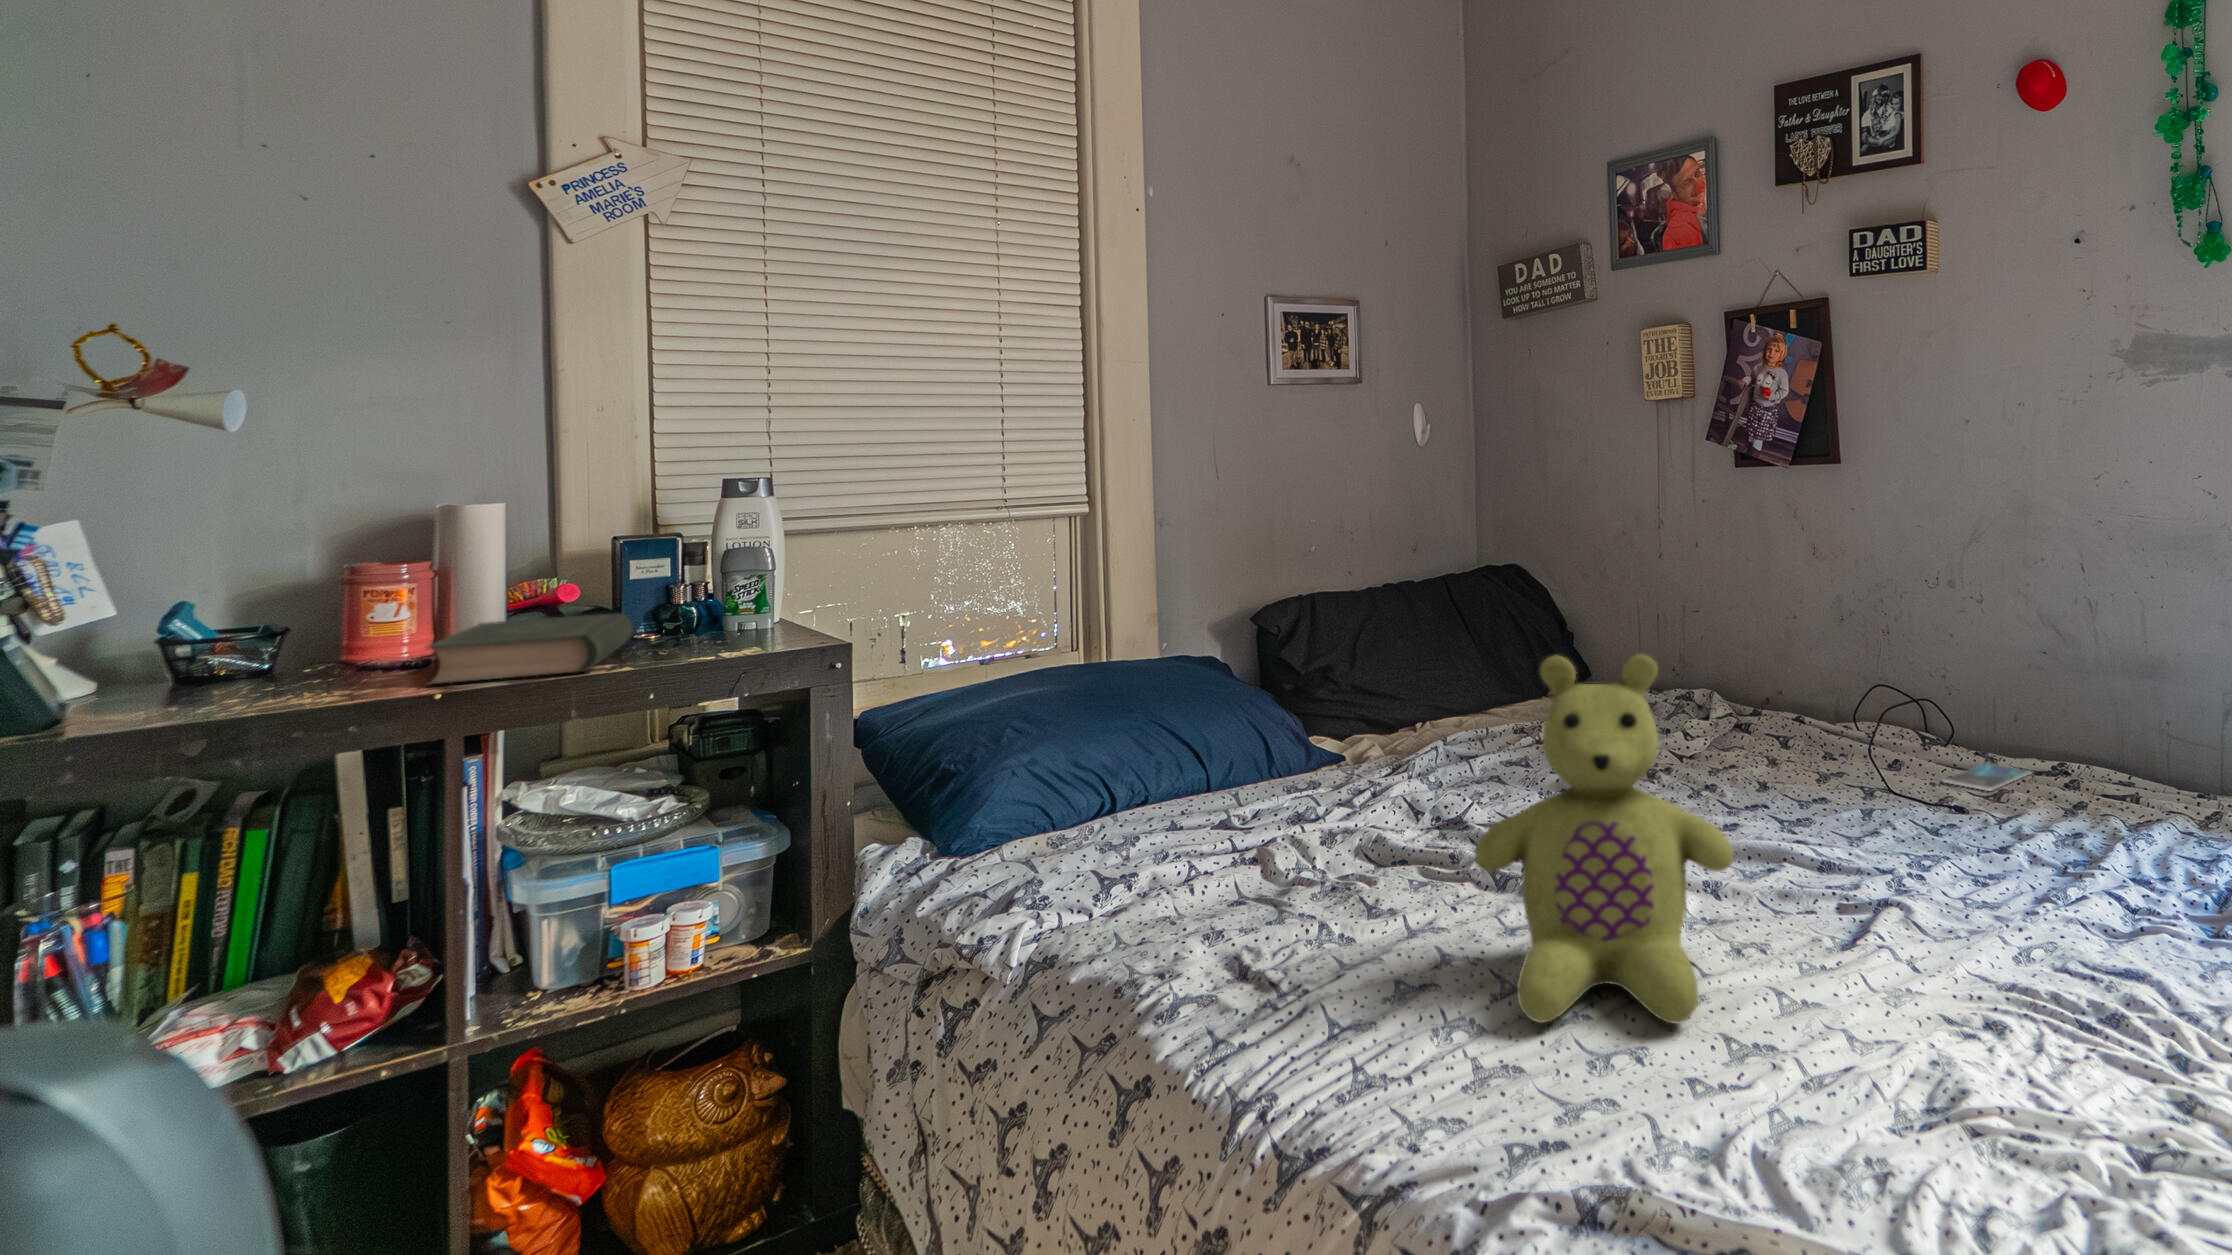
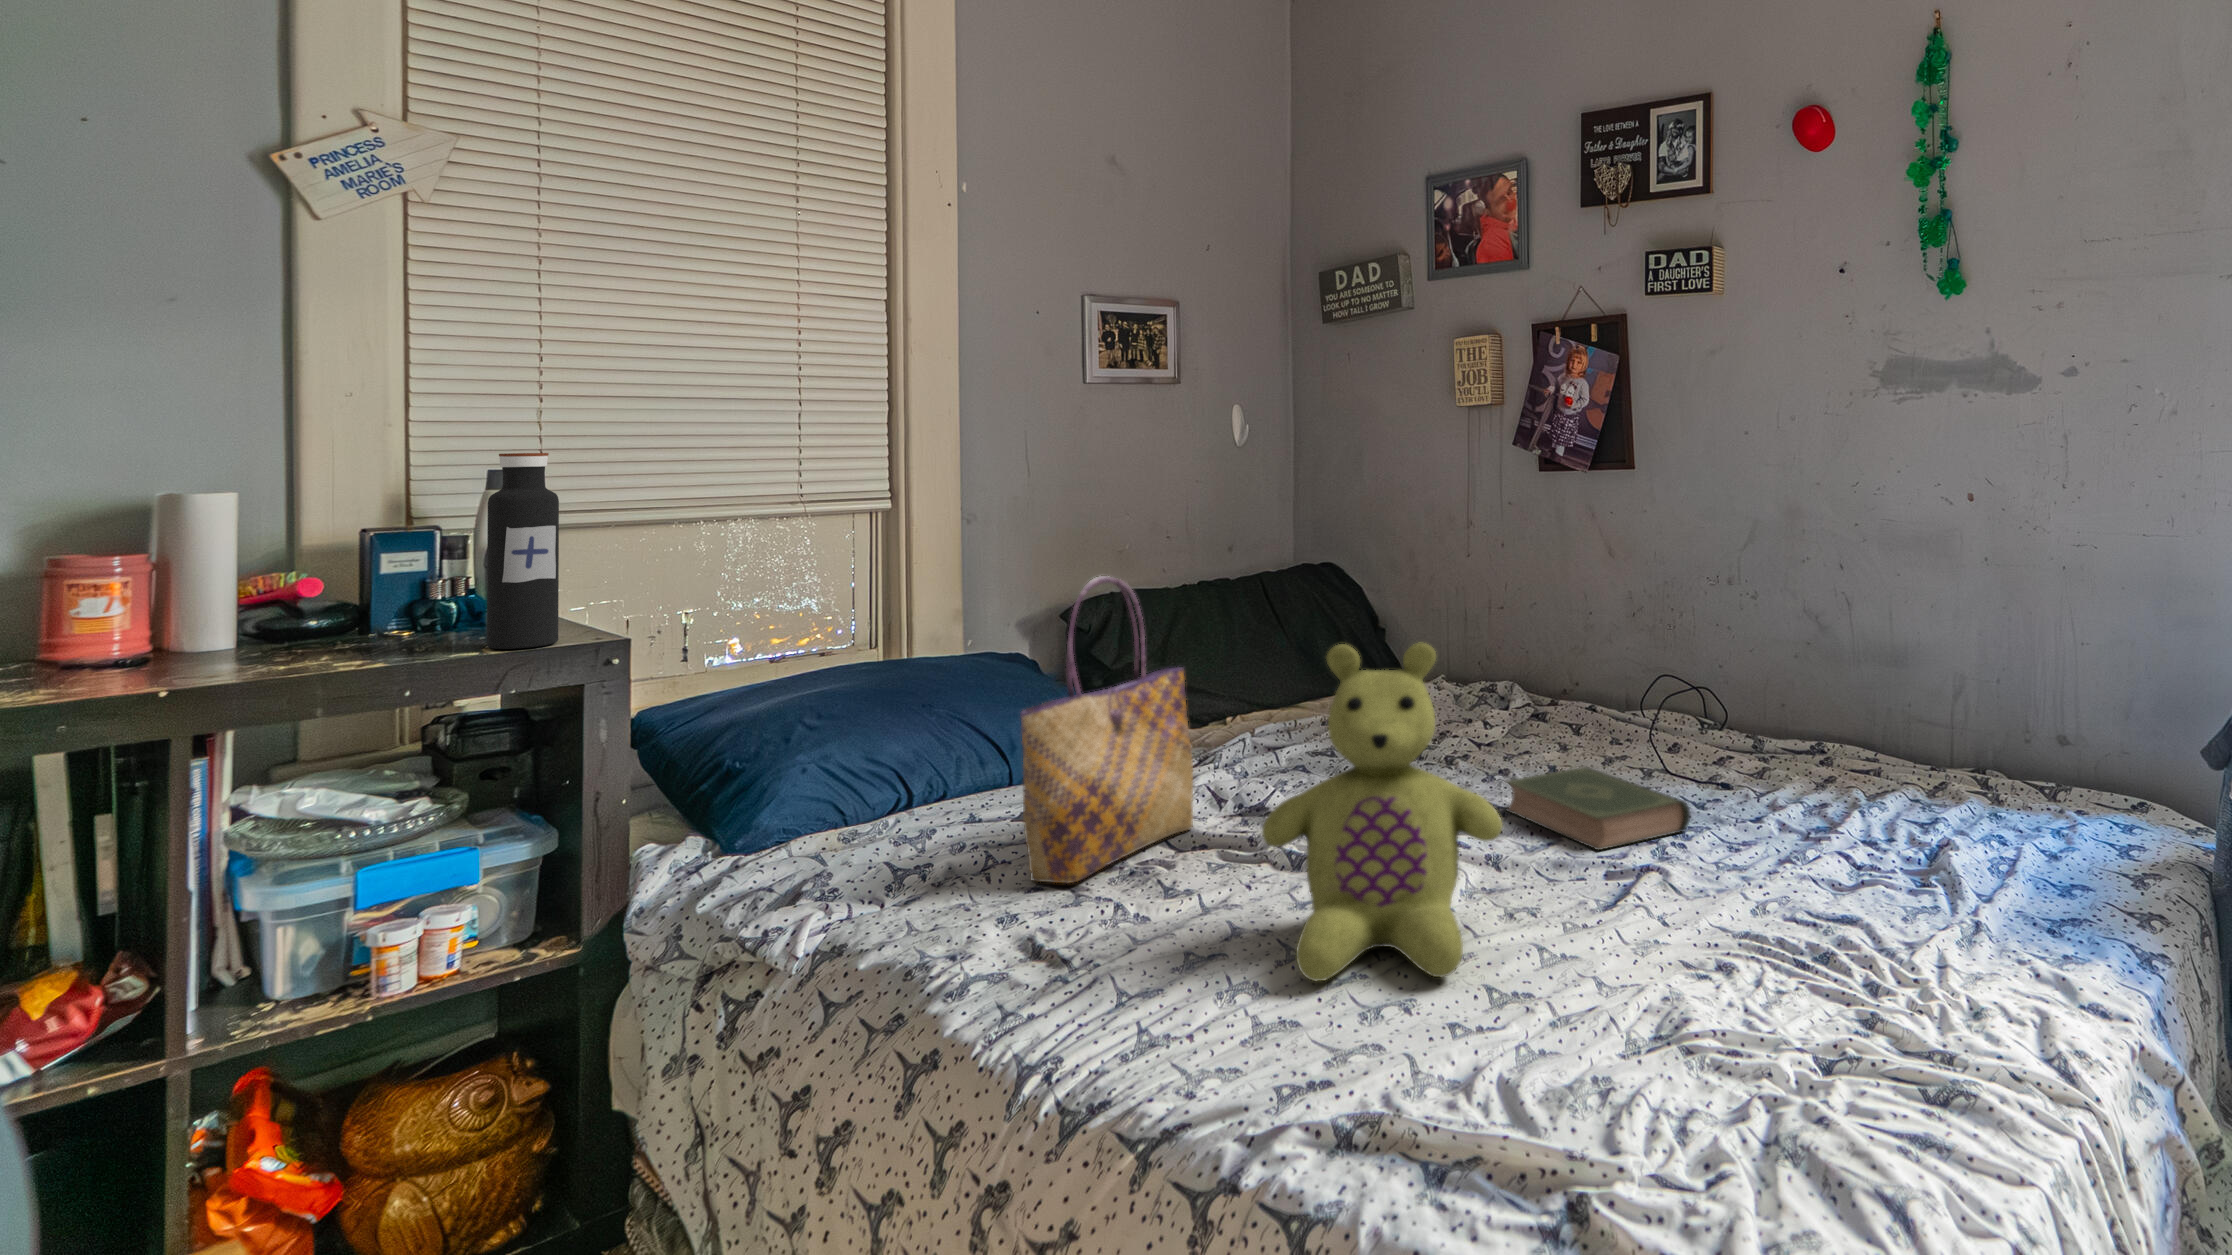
water bottle: none [720,461,786,653] -> present [487,453,559,649]
tote bag: none [1224,580,1397,899] -> present [1020,576,1193,883]
book: present [427,613,633,684] -> present [1506,767,1691,850]
smartphone: present [1944,763,2031,791] -> none [1713,748,1794,772]

